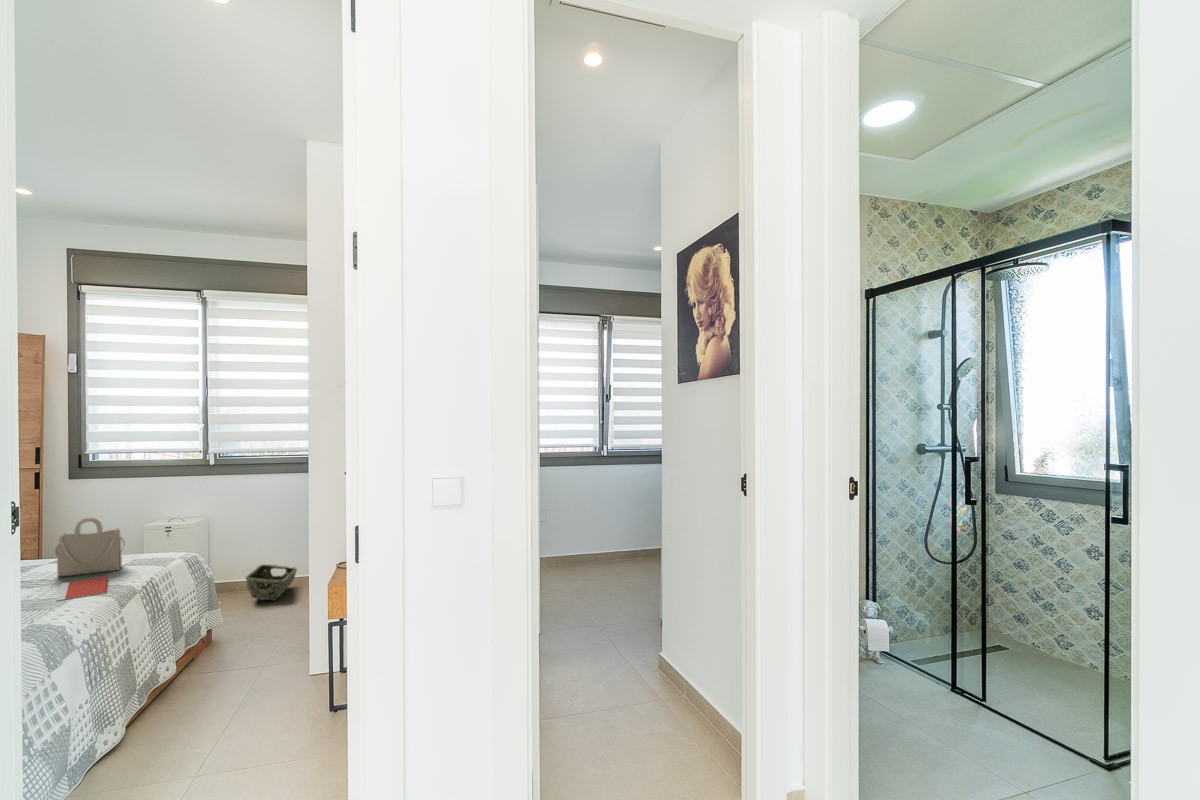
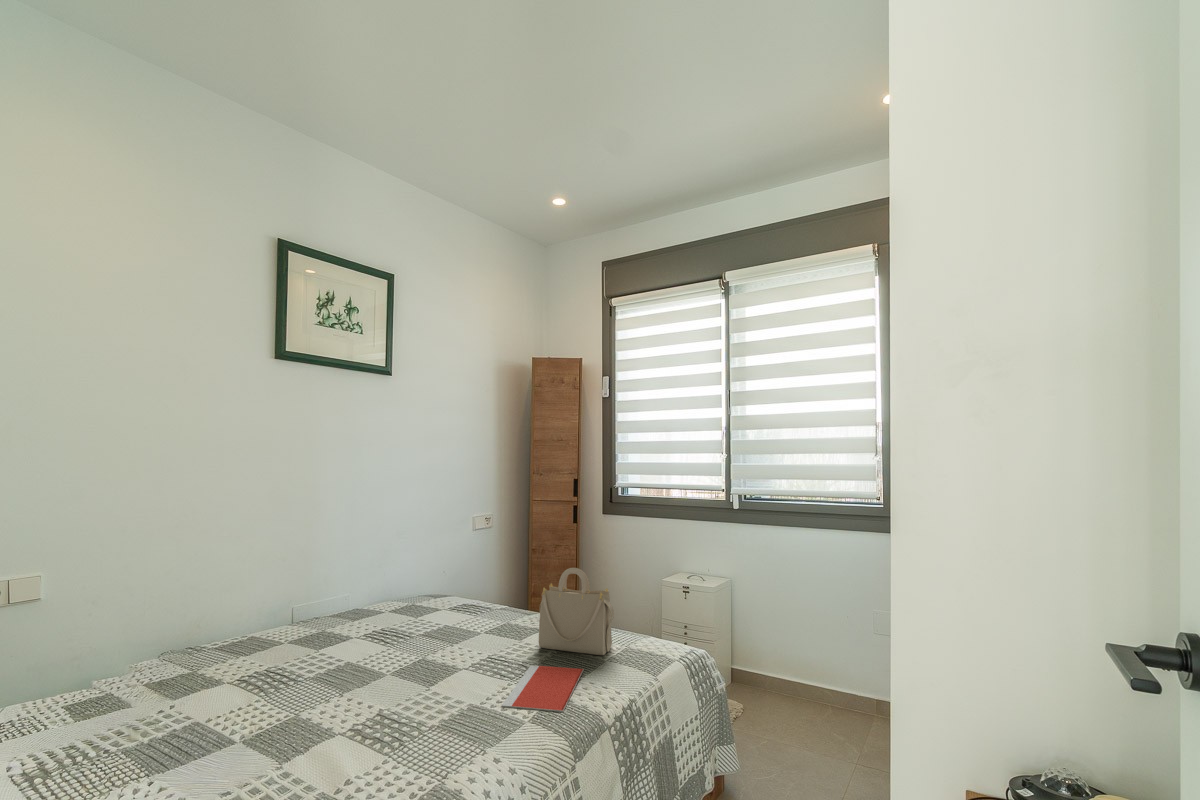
woven basket: present [246,565,297,600] -> none [779,666,855,739]

